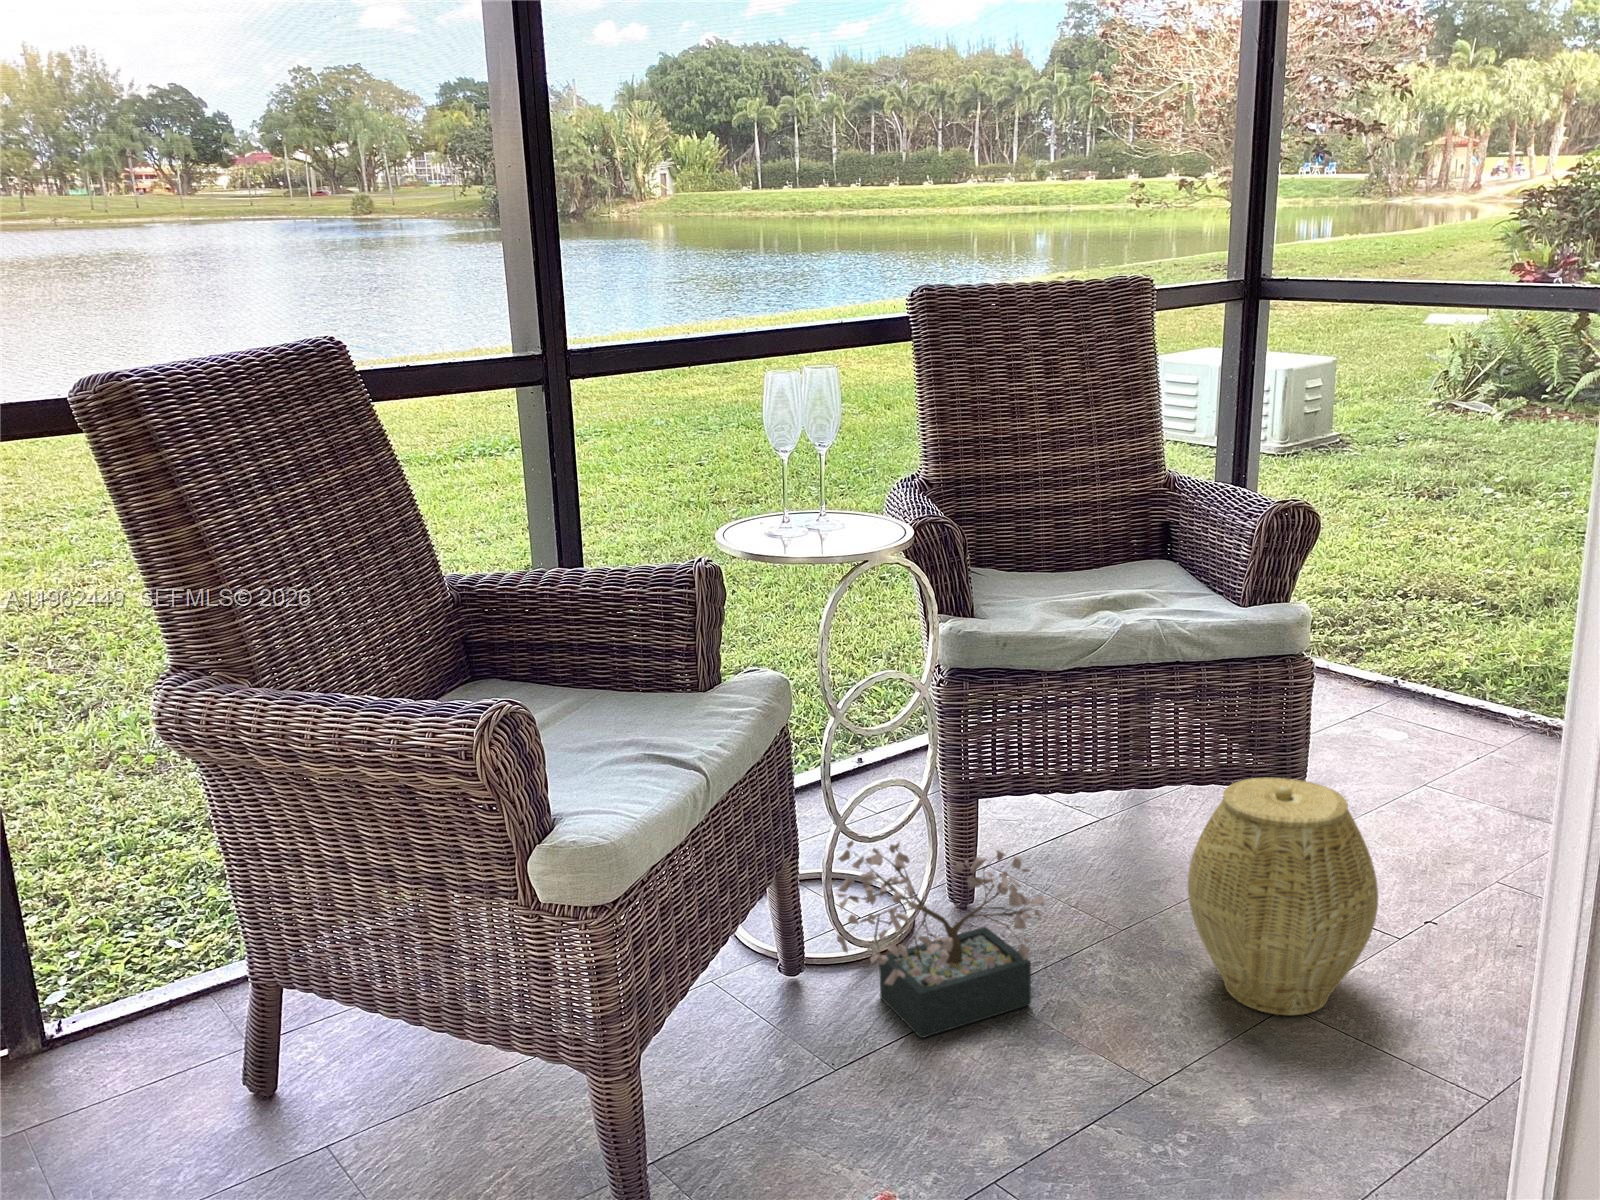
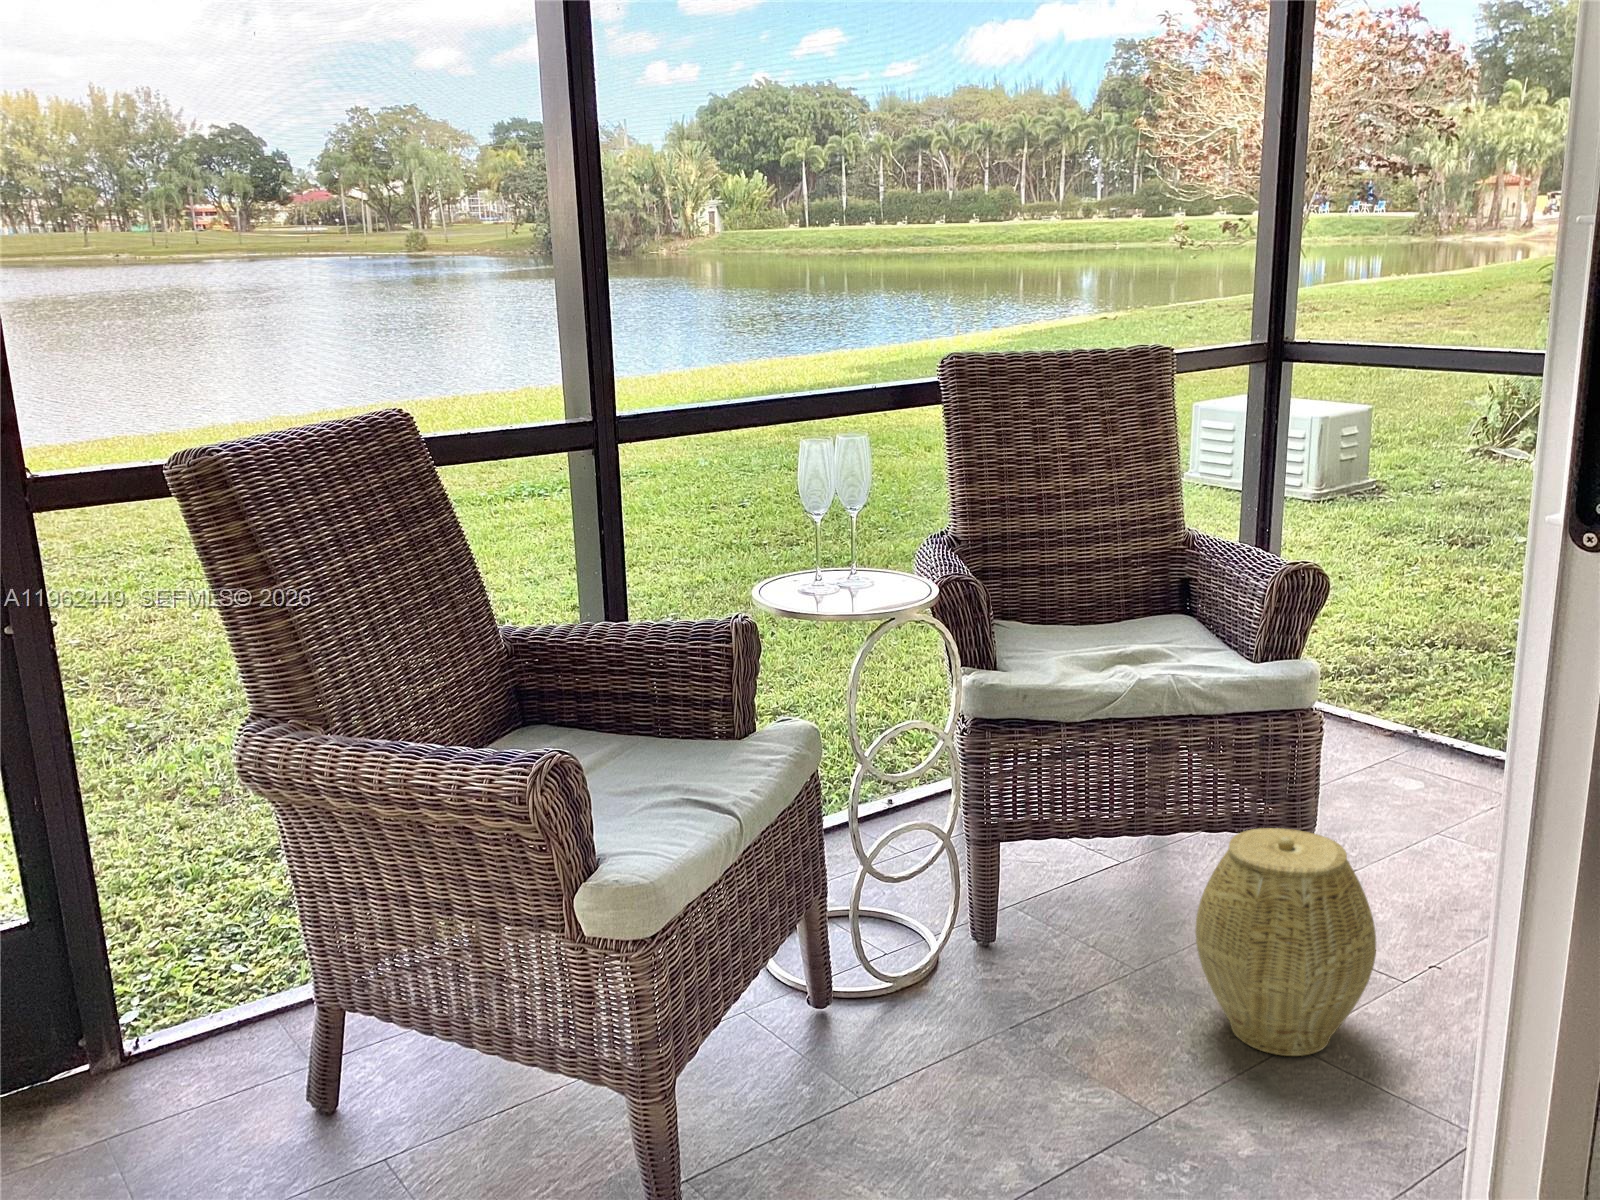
decorative plant: present [837,841,1044,1038] -> none [861,881,1058,1071]

